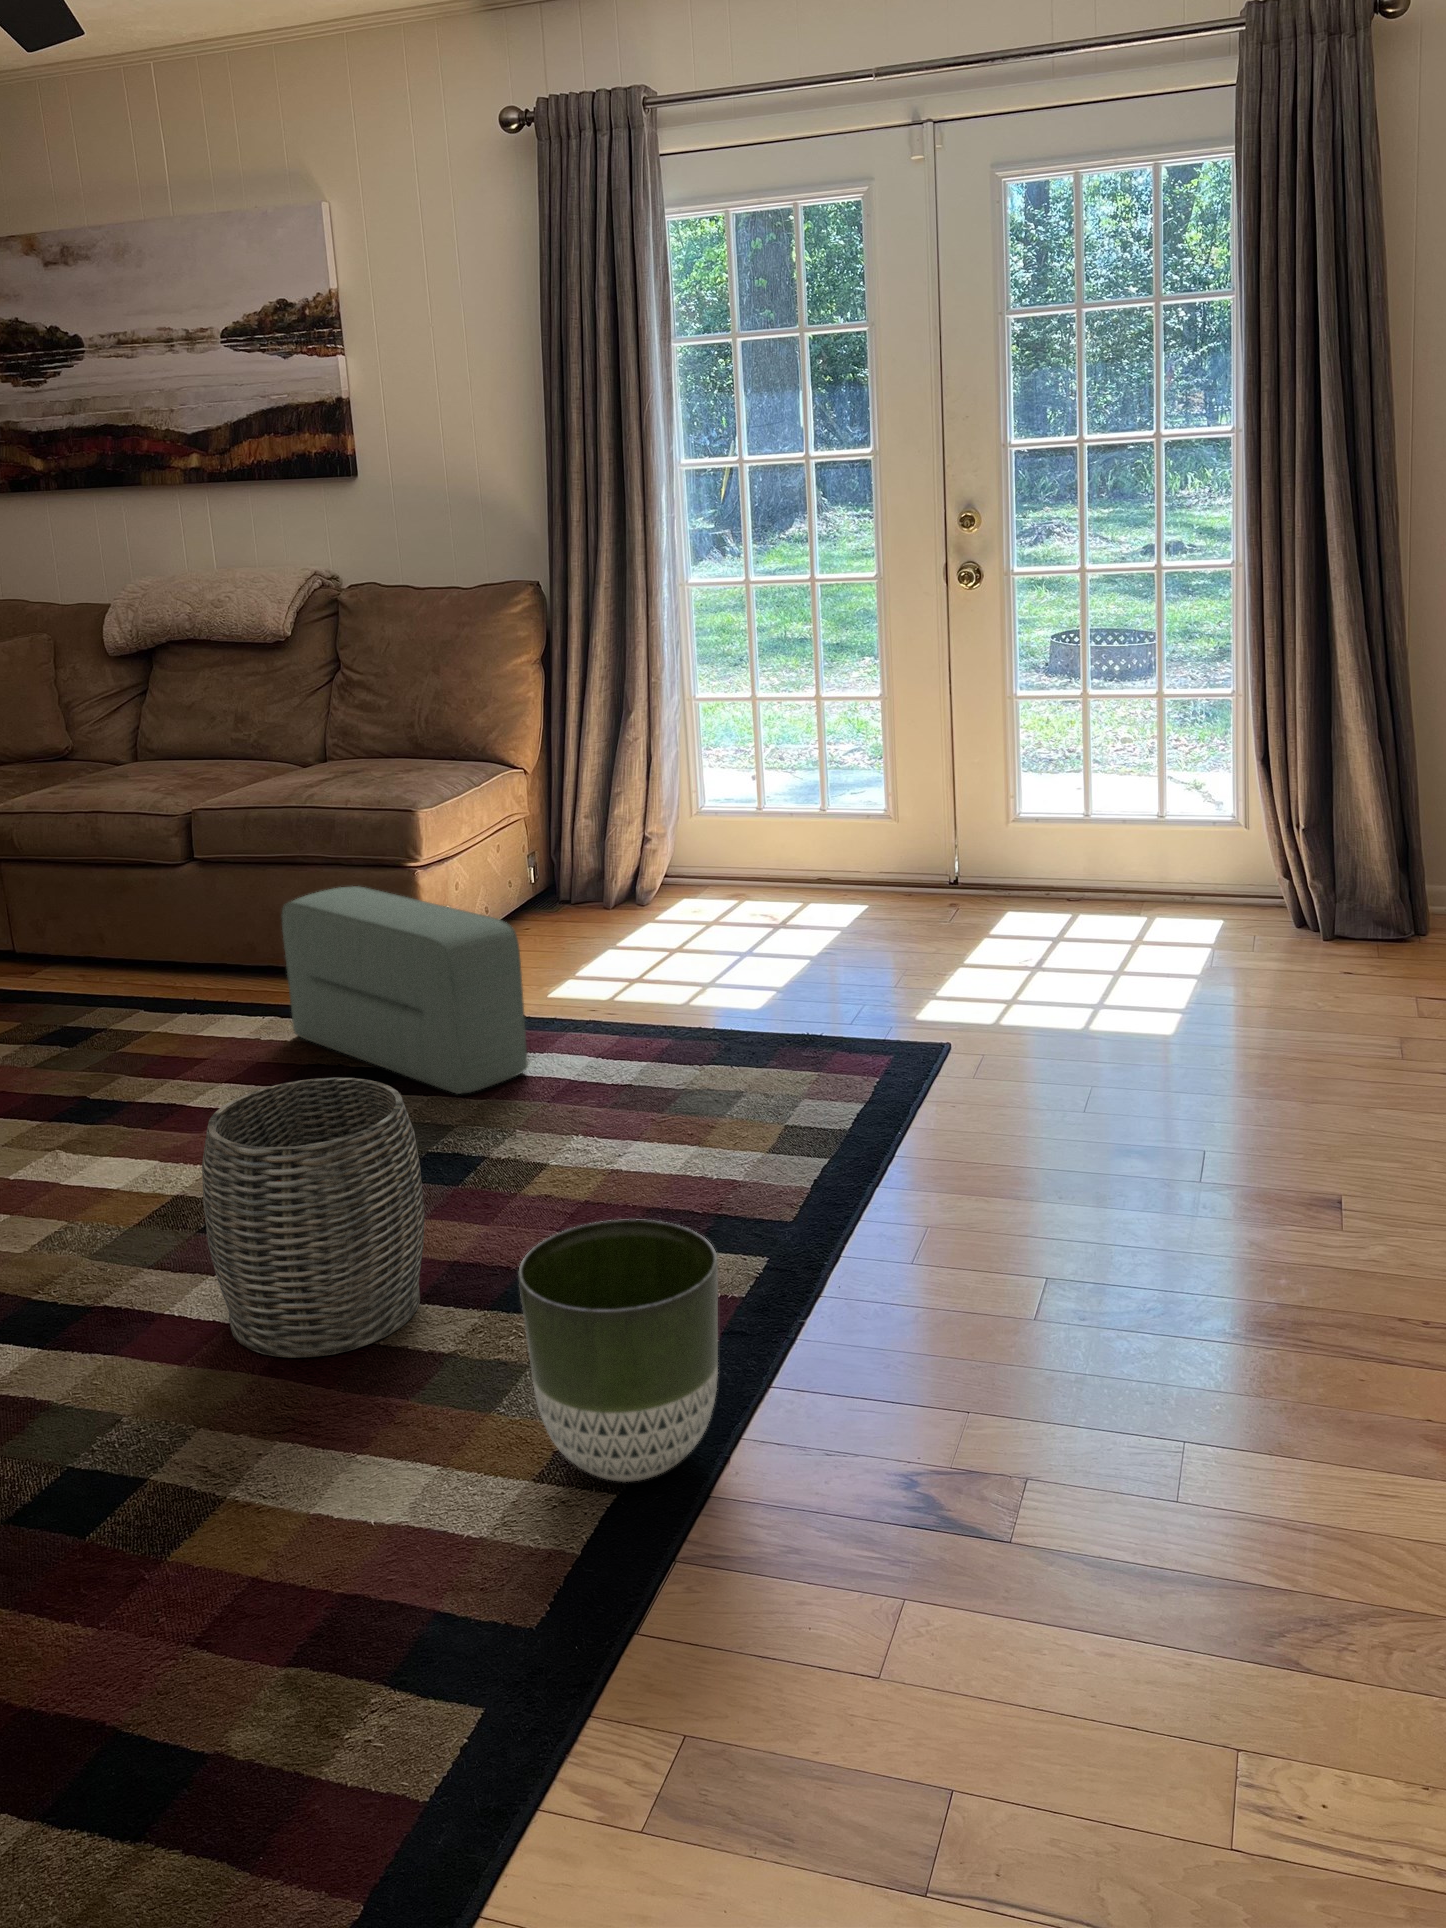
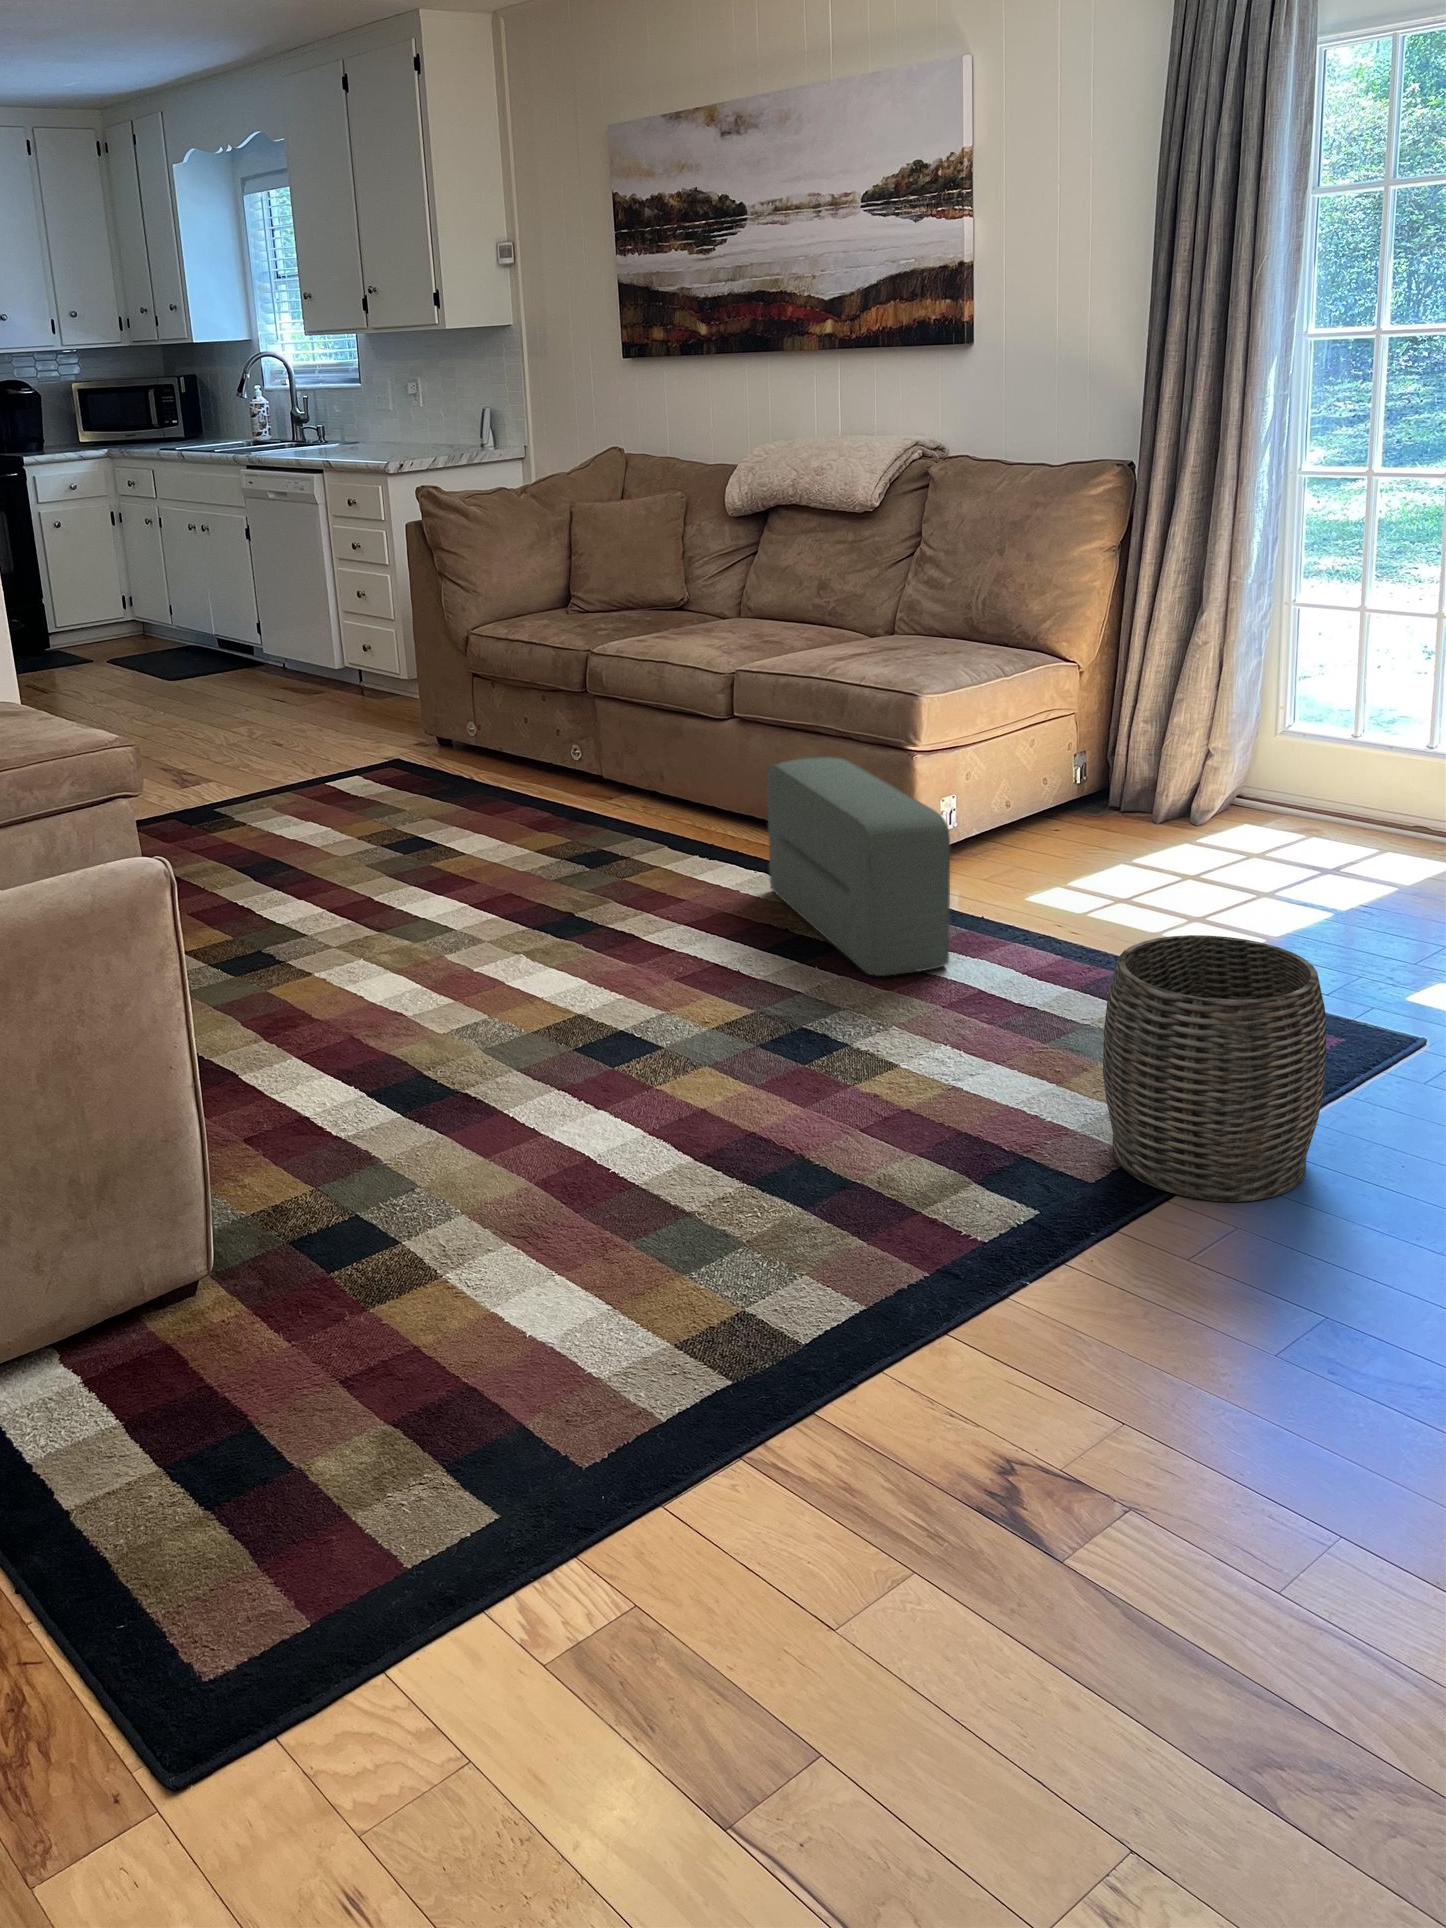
woven basket: present [202,1078,425,1358] -> present [1103,935,1326,1202]
planter: present [518,1219,718,1482] -> none [664,1127,860,1378]

